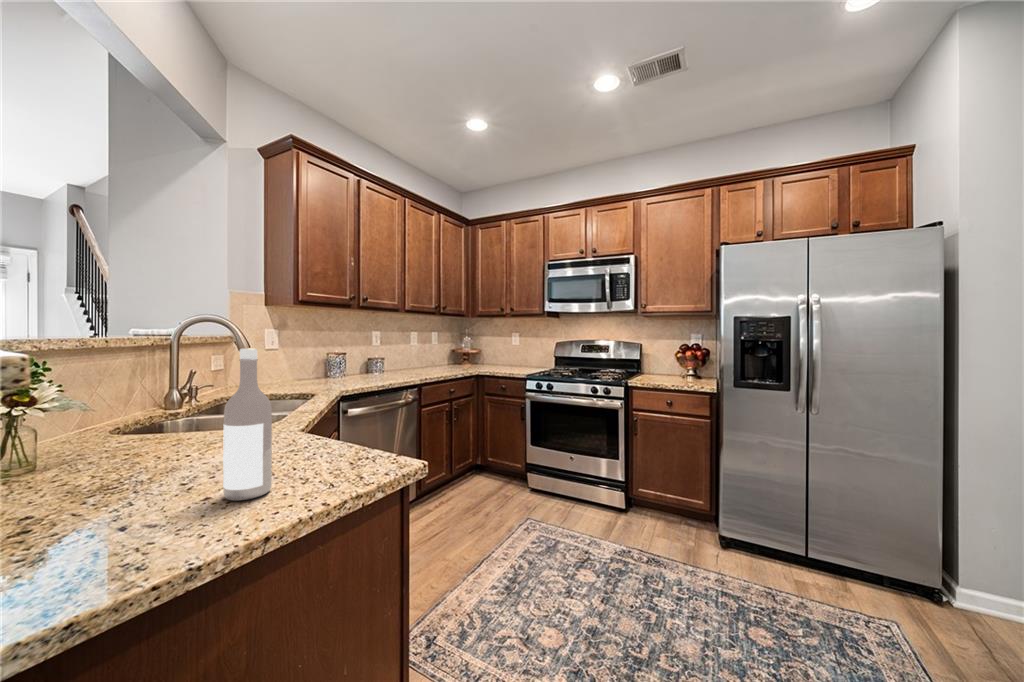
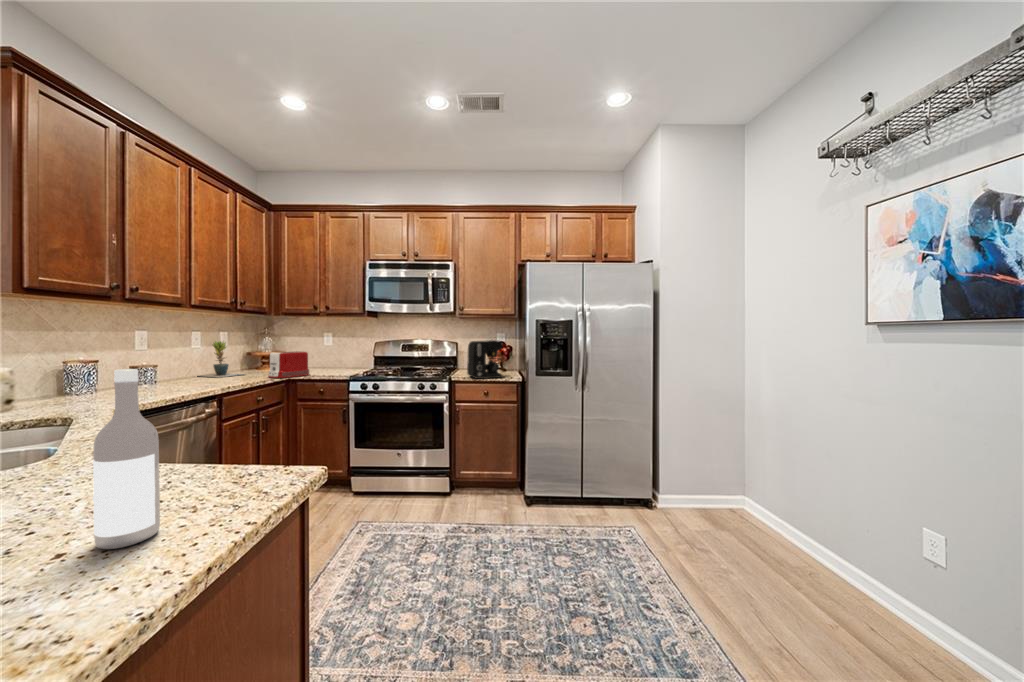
potted plant: none [415,339,450,370] -> present [201,341,242,378]
coffee maker: none [645,341,690,385] -> present [467,340,503,379]
toaster: none [463,350,496,373] -> present [269,351,309,378]

